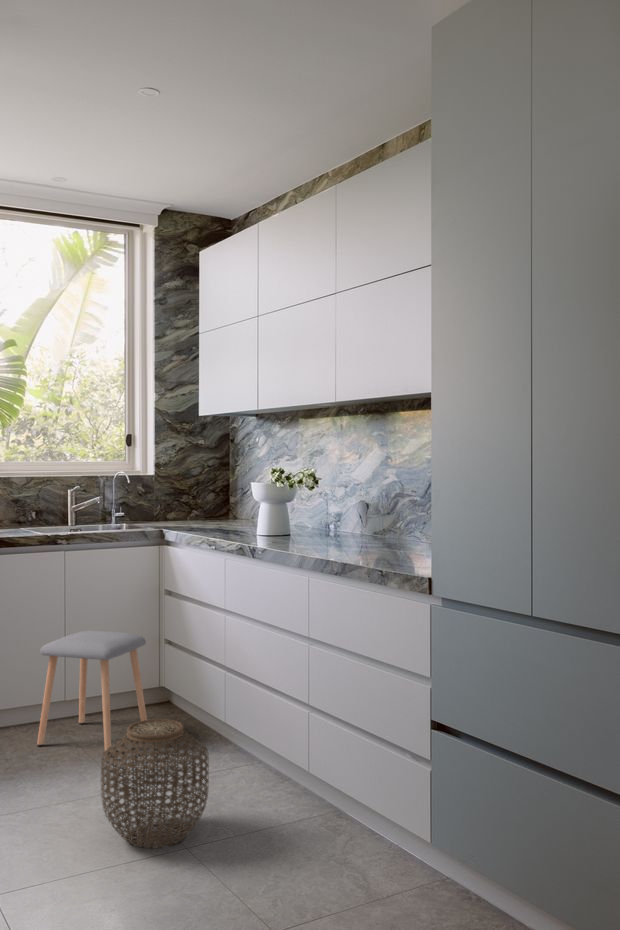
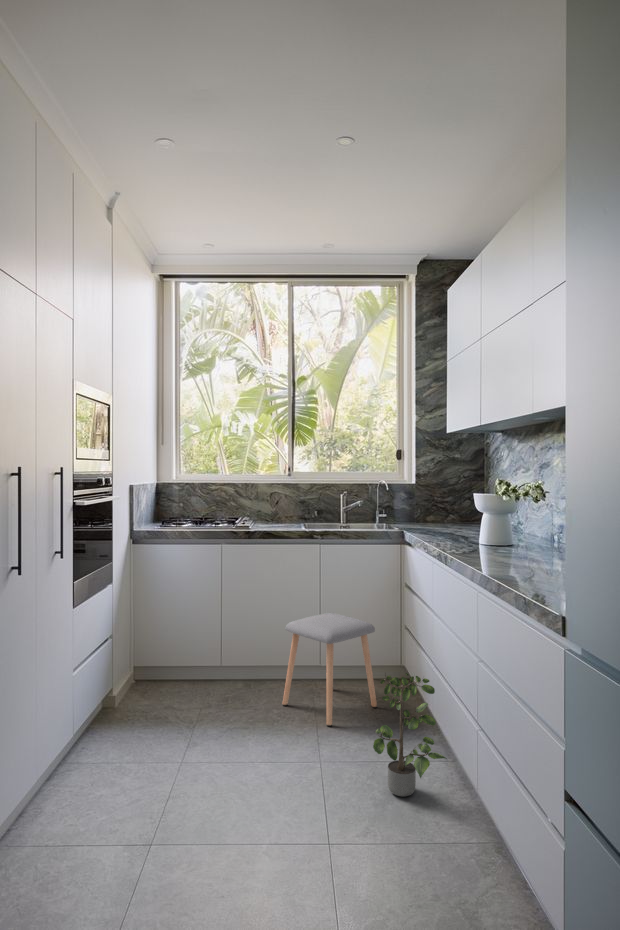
potted plant: none [195,663,268,789] -> present [373,673,447,797]
woven basket: present [101,719,209,848] -> none [253,721,358,859]

